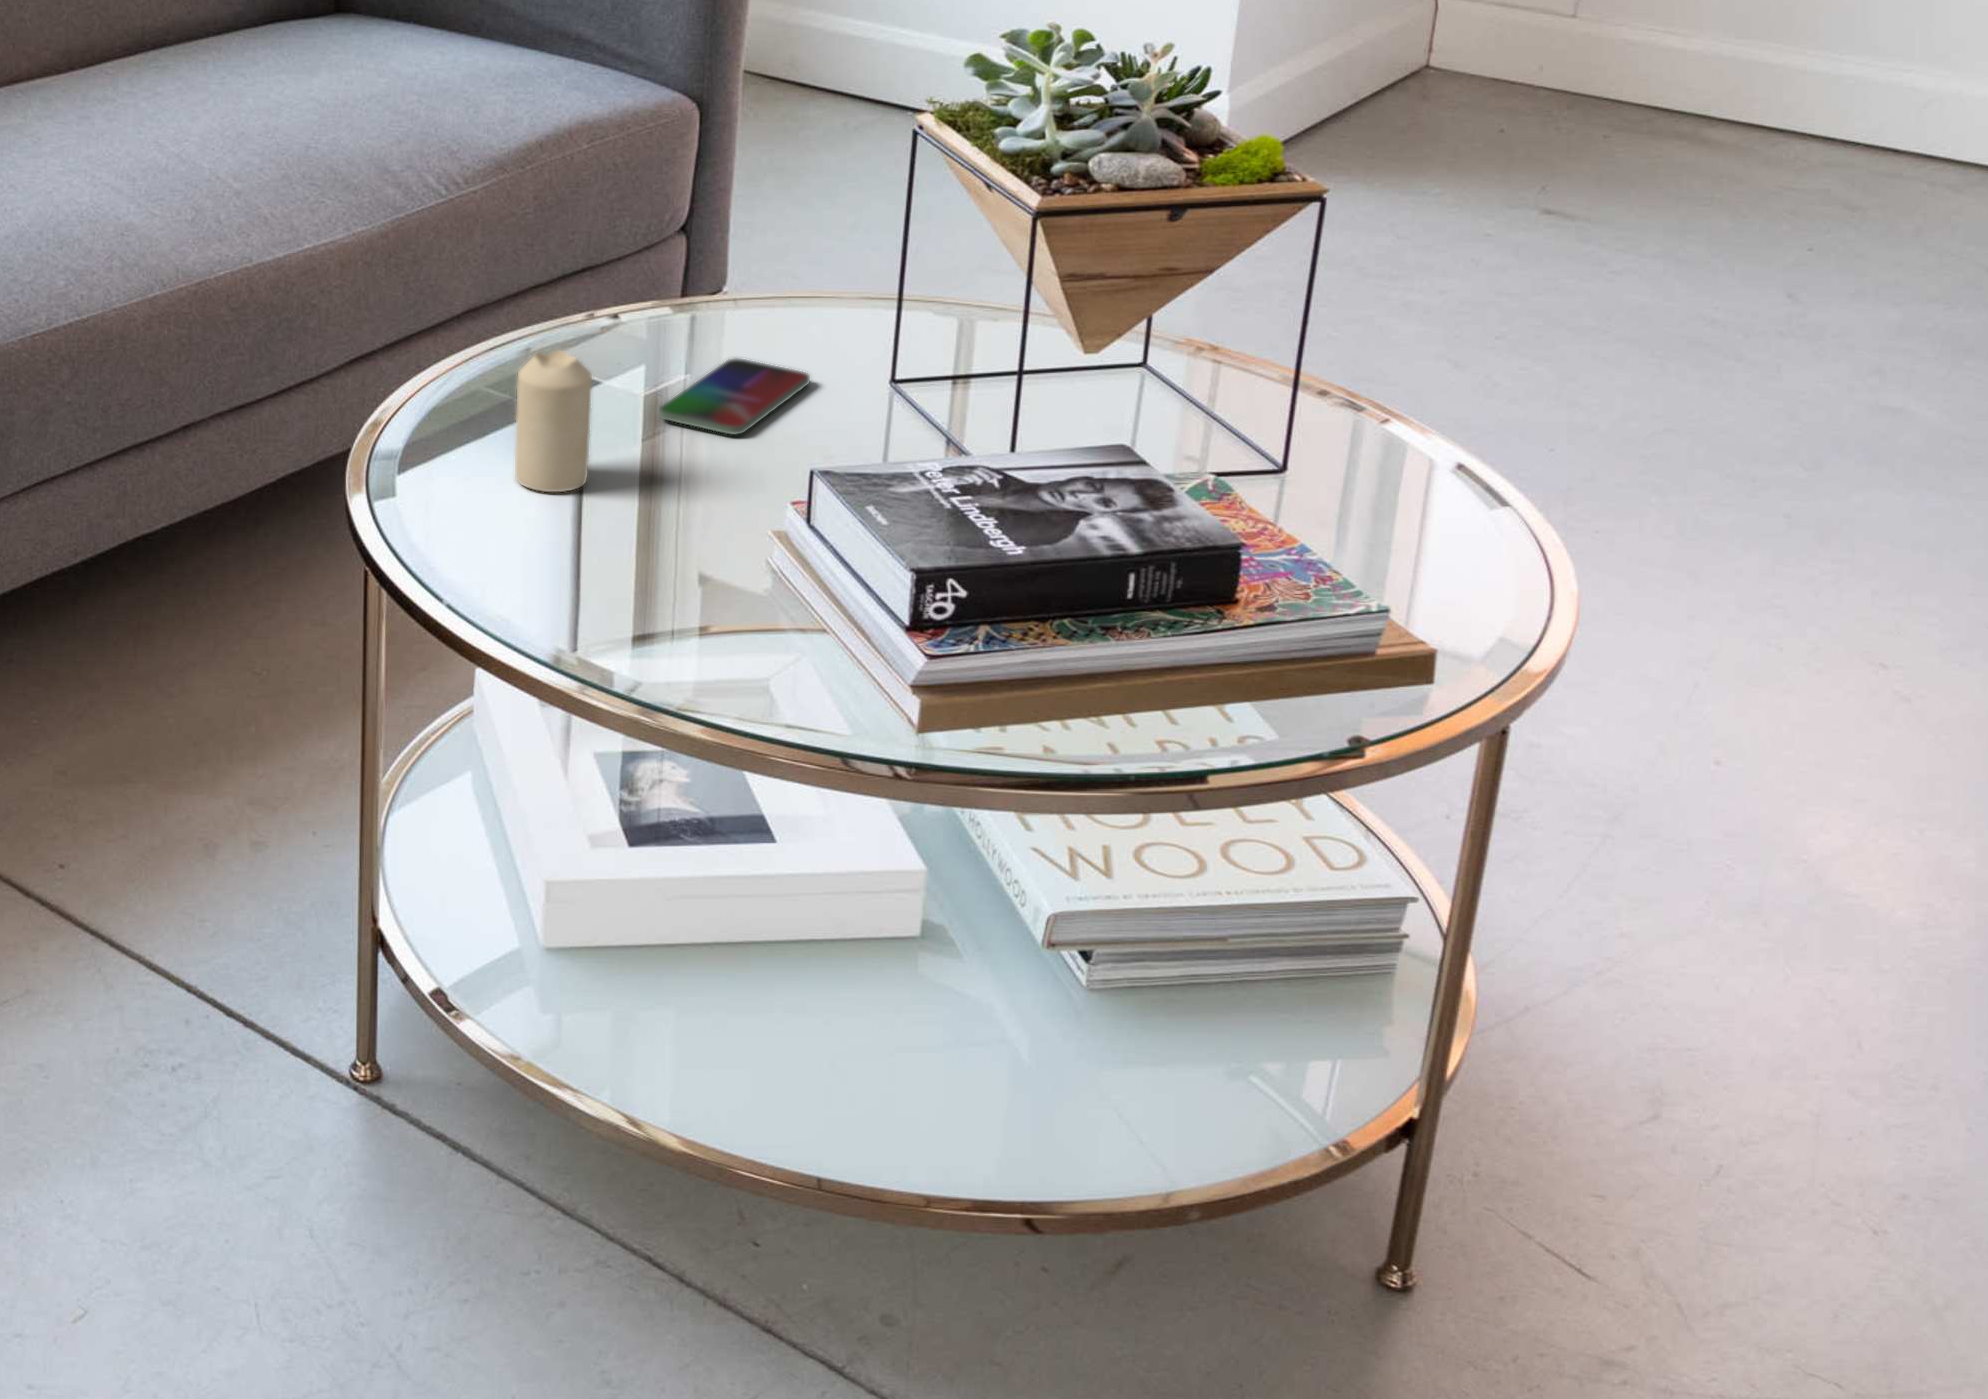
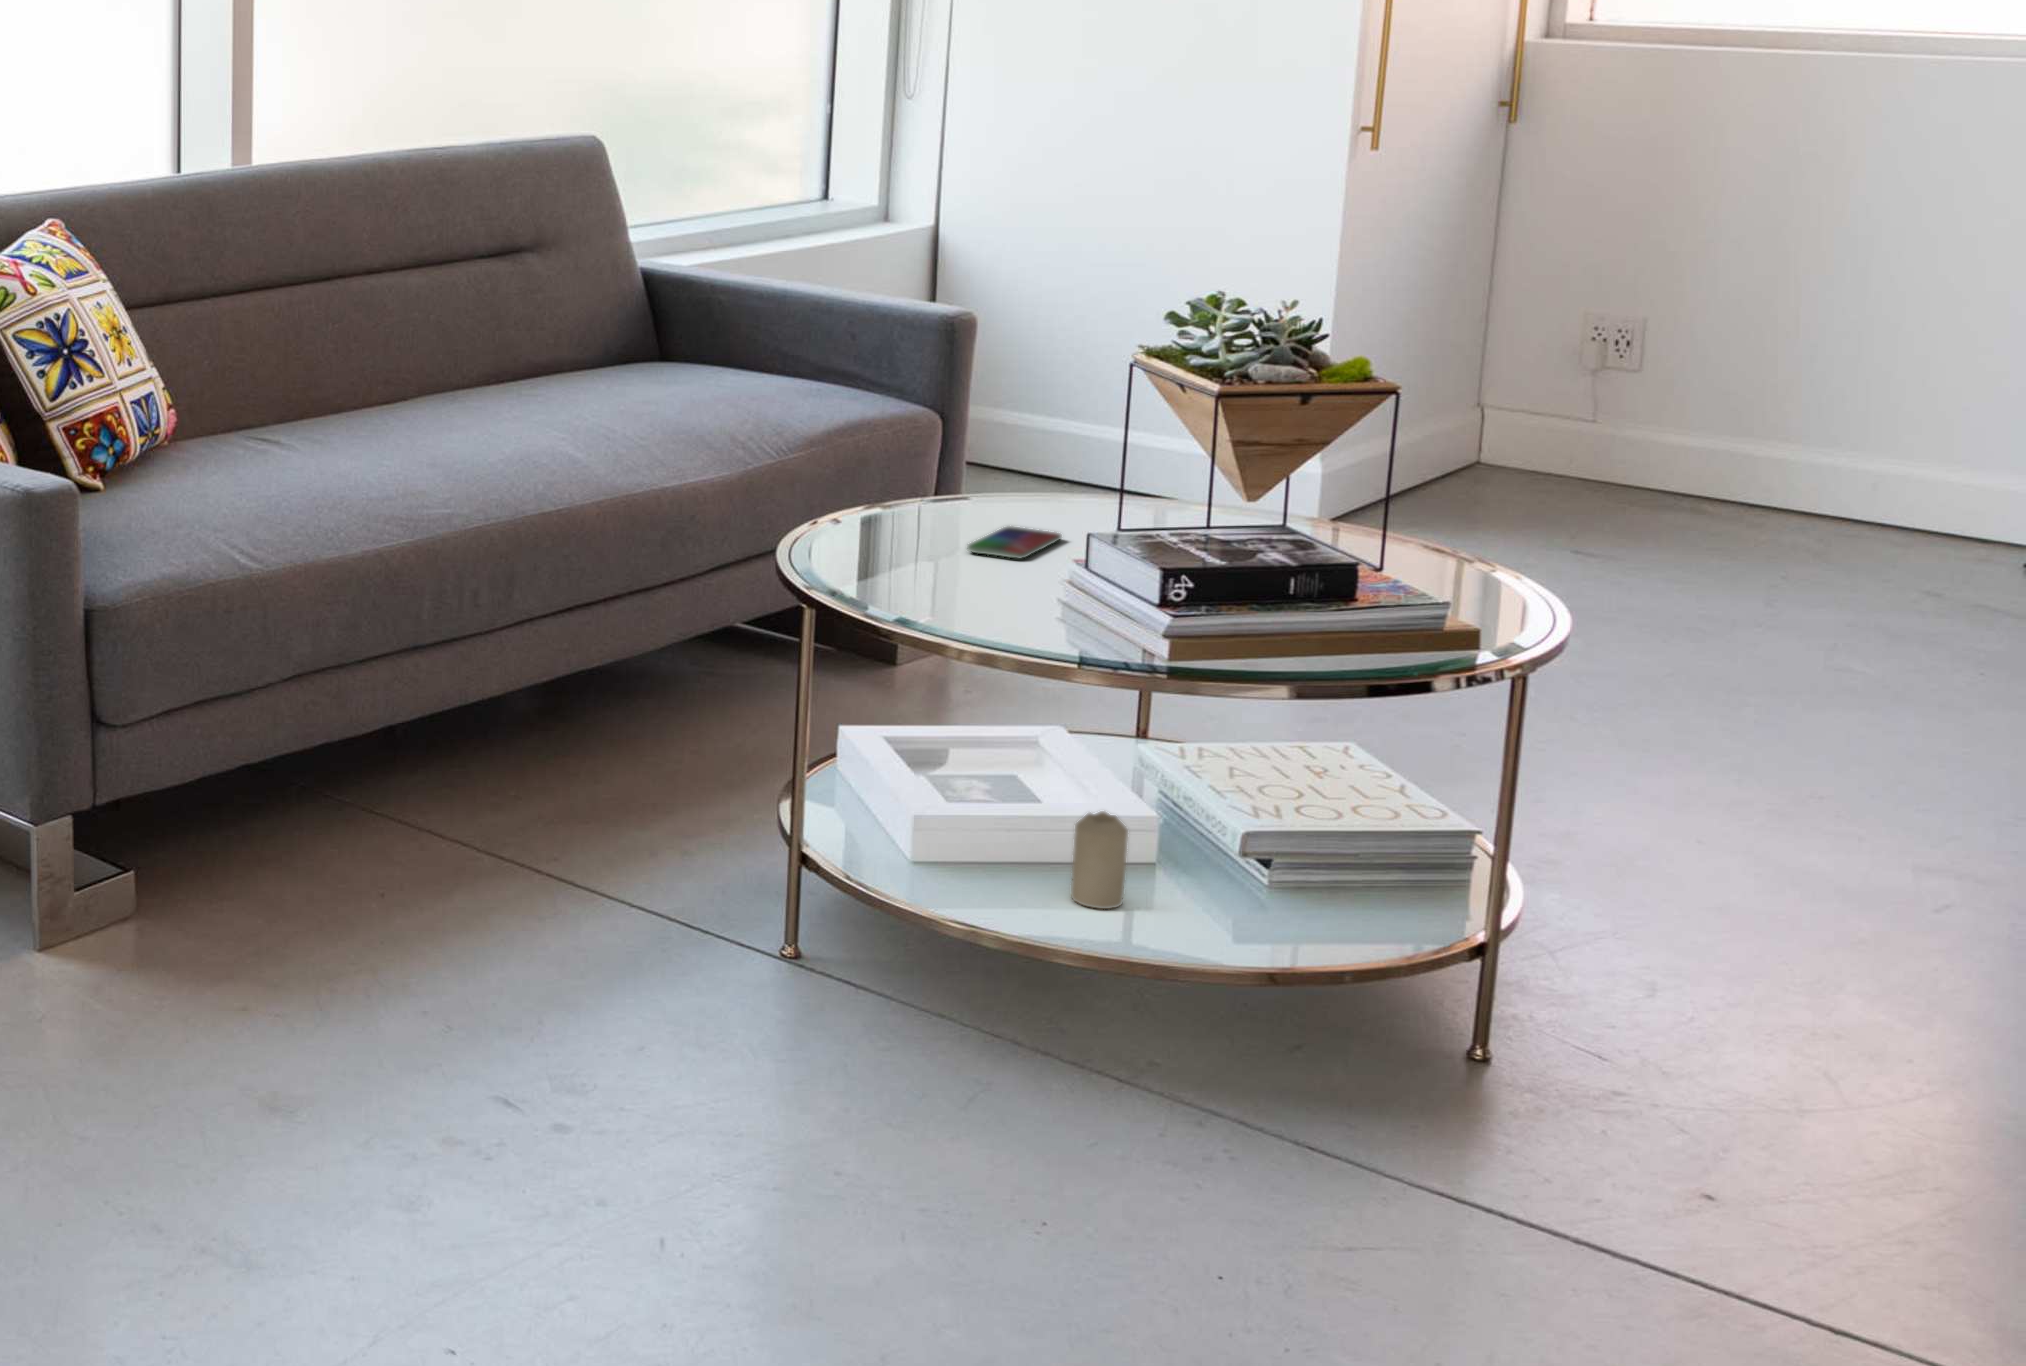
candle: present [515,350,592,492] -> present [1071,811,1128,909]

